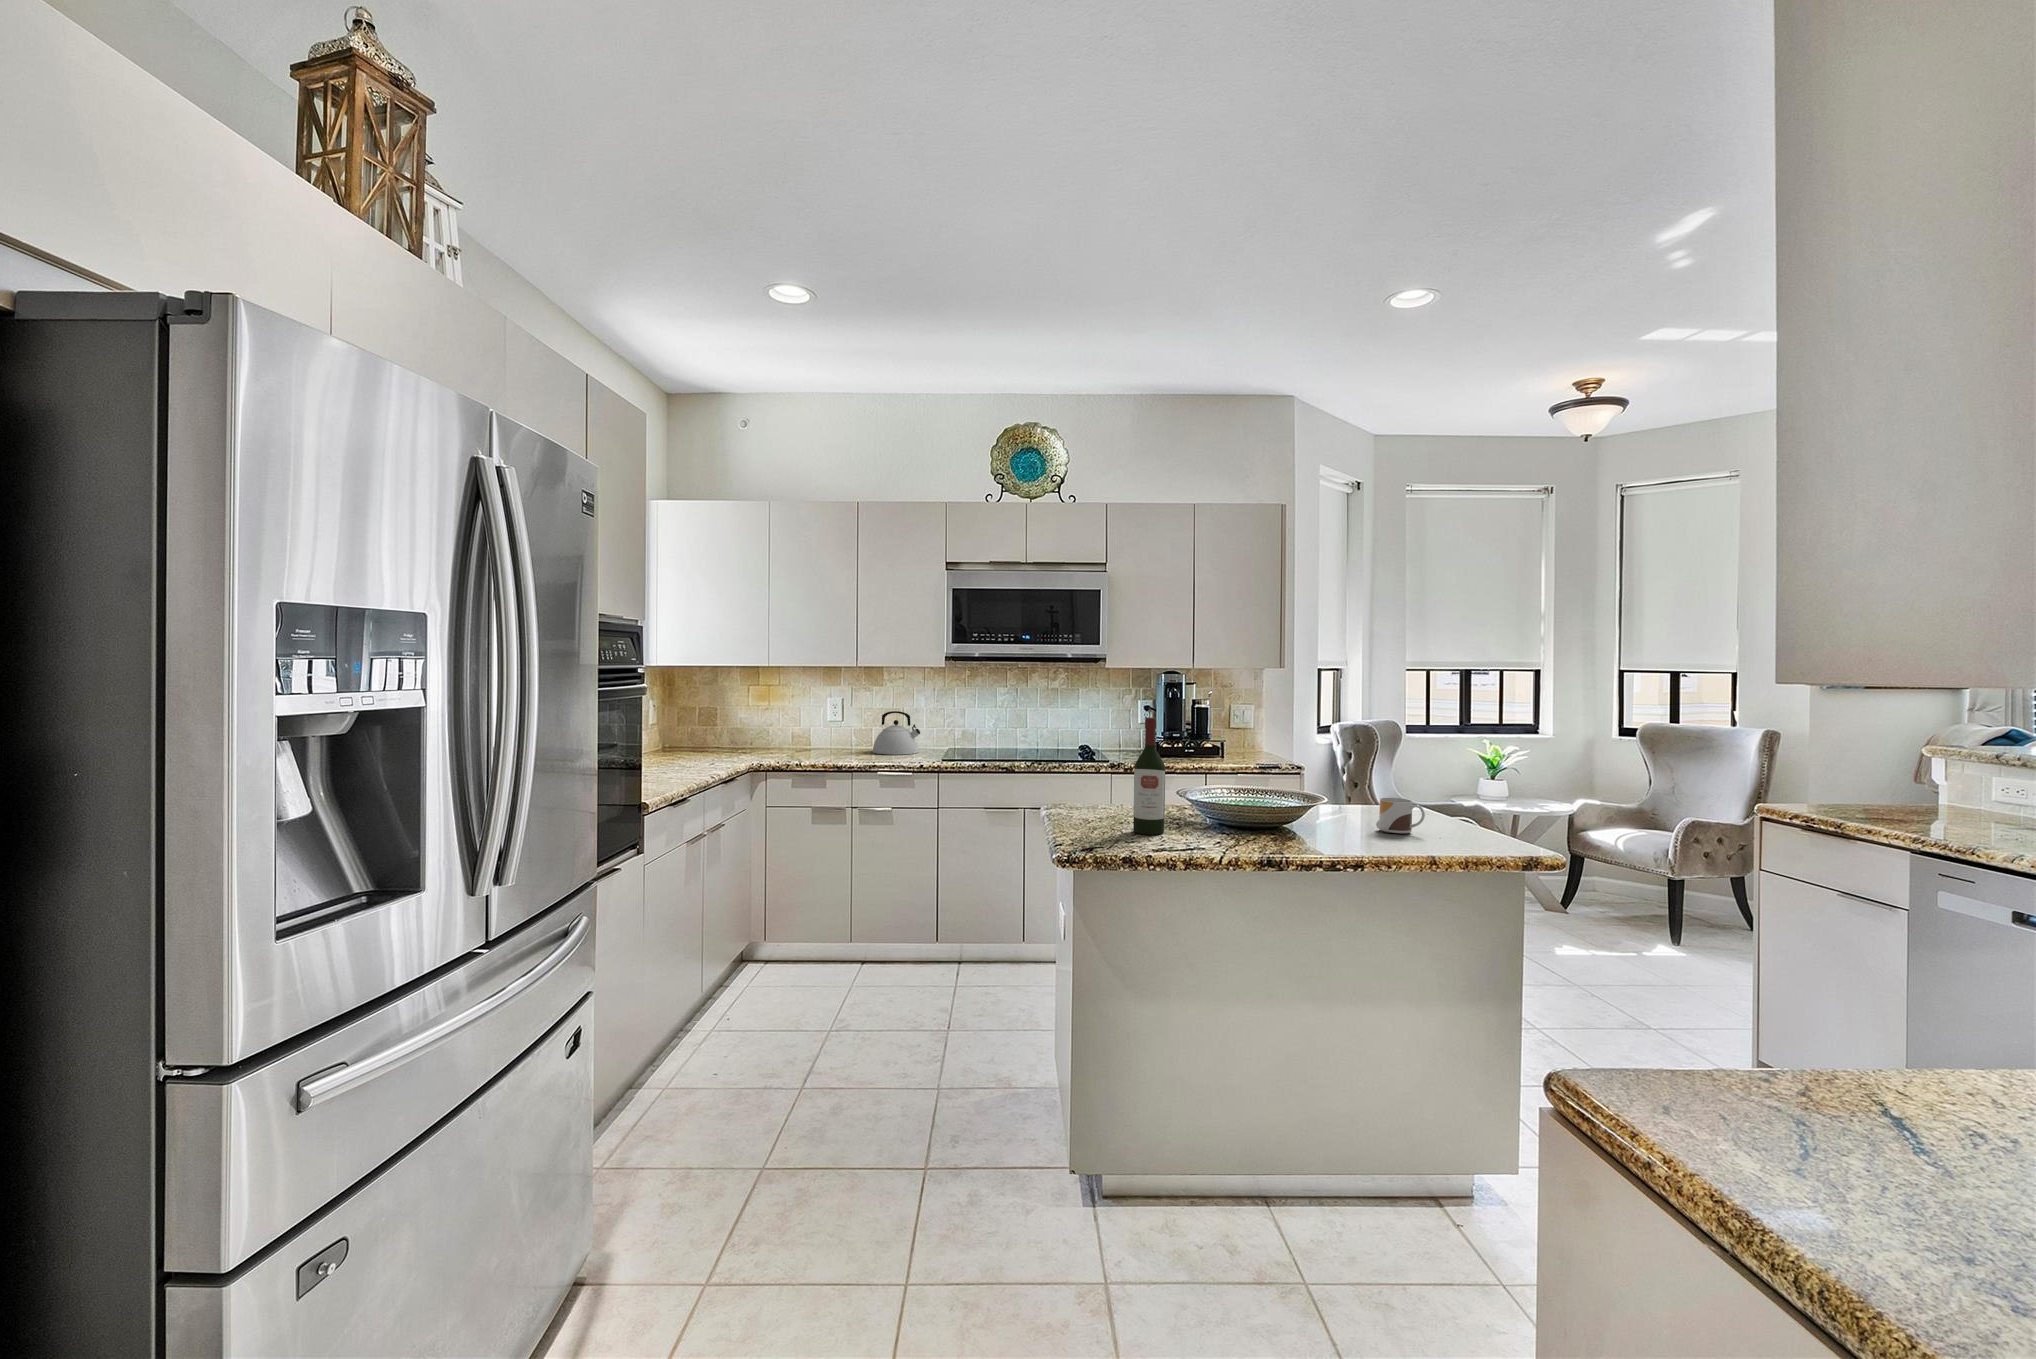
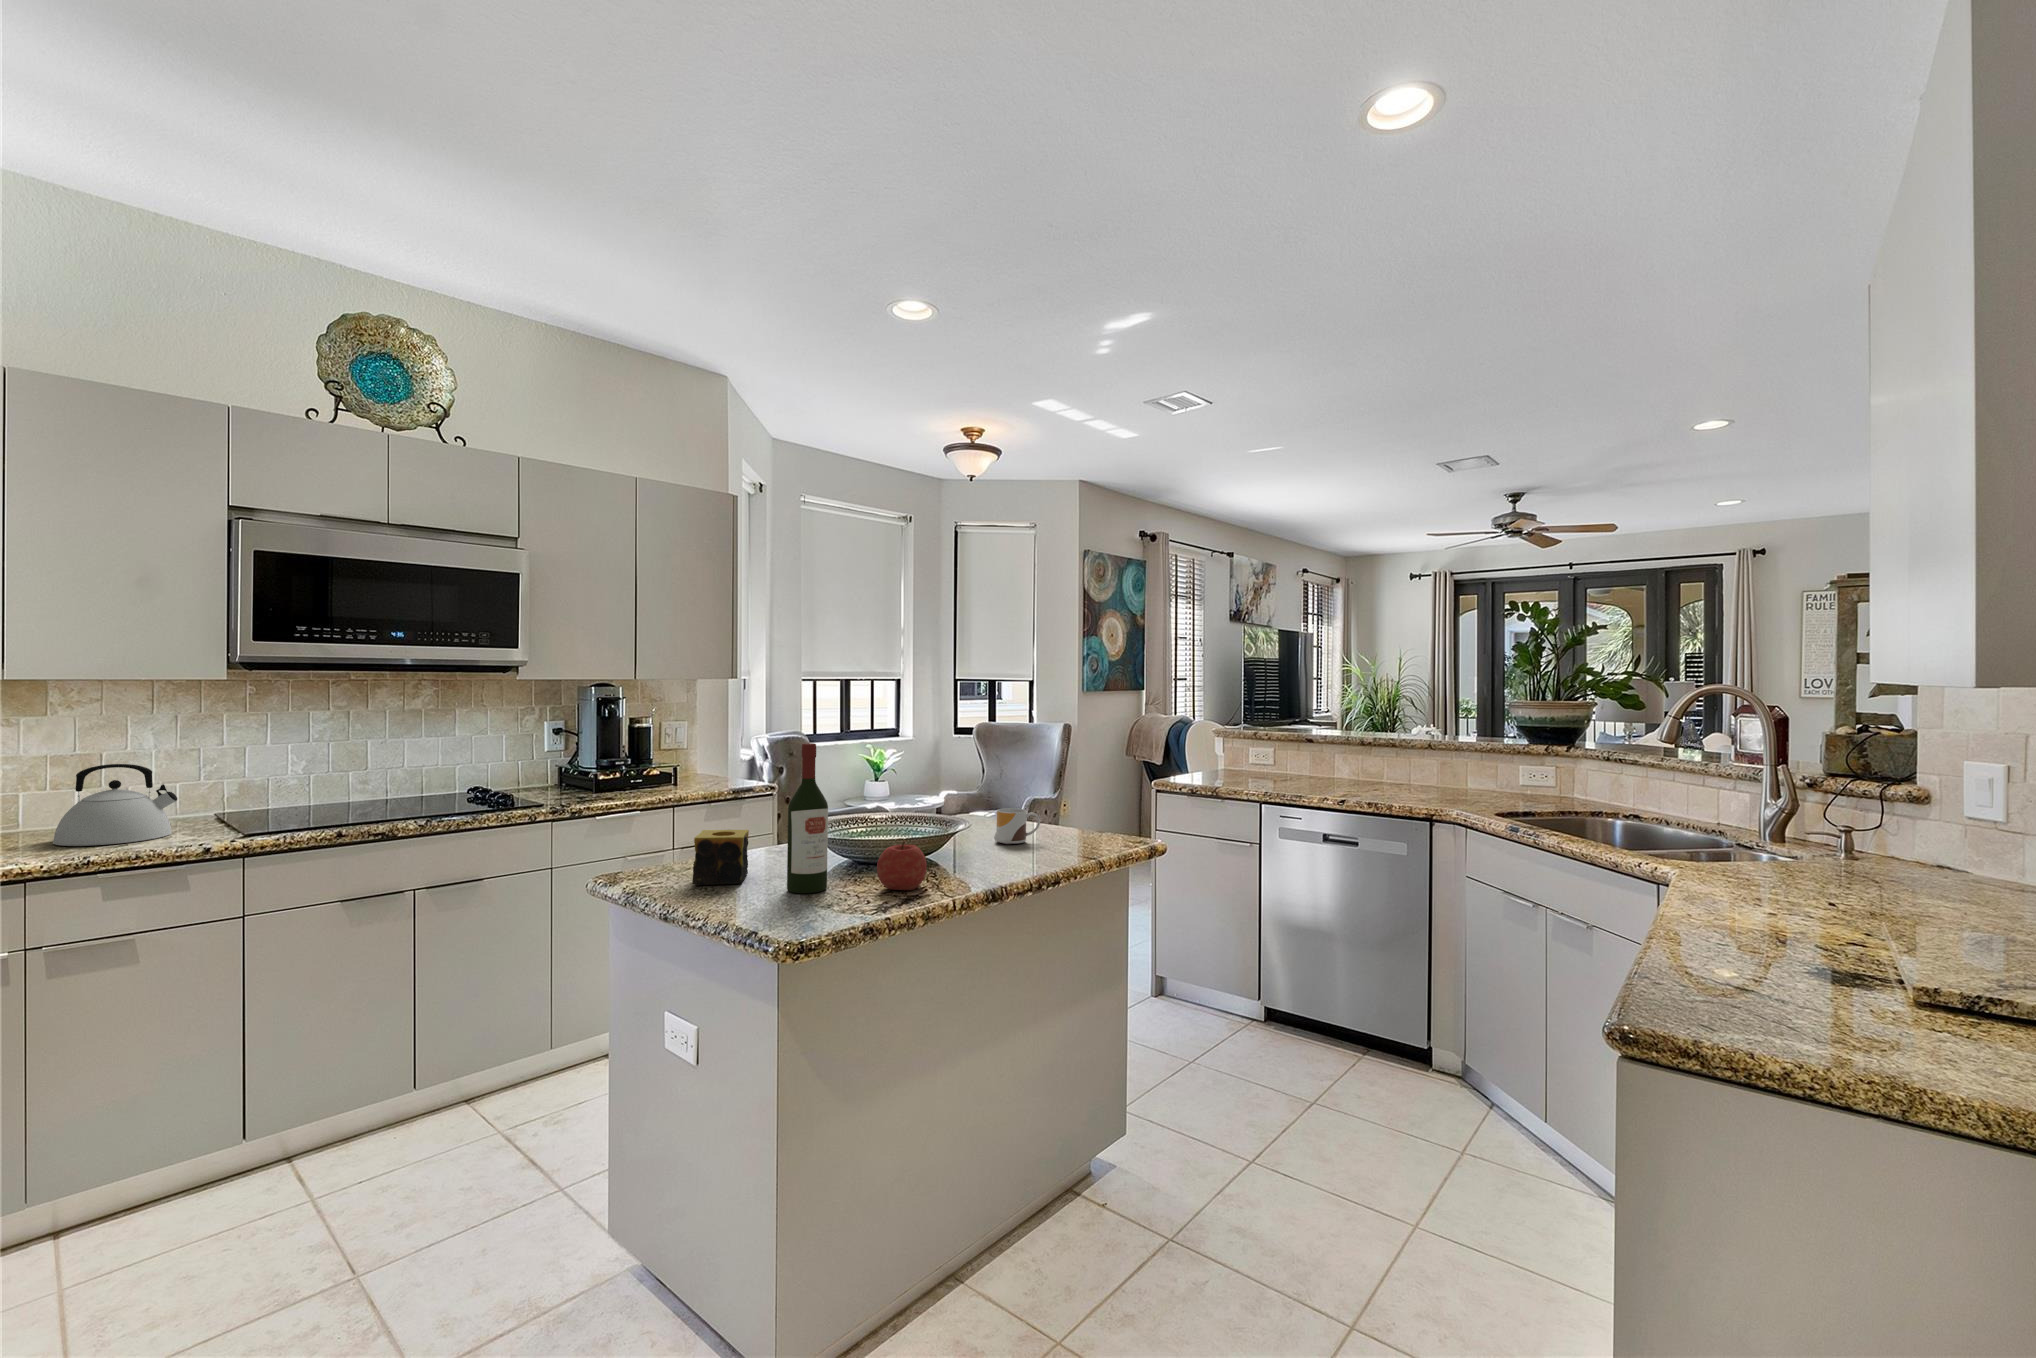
candle: none [1088,779,1136,821] -> present [692,830,749,885]
fruit: none [1191,803,1235,846] -> present [877,840,927,890]

